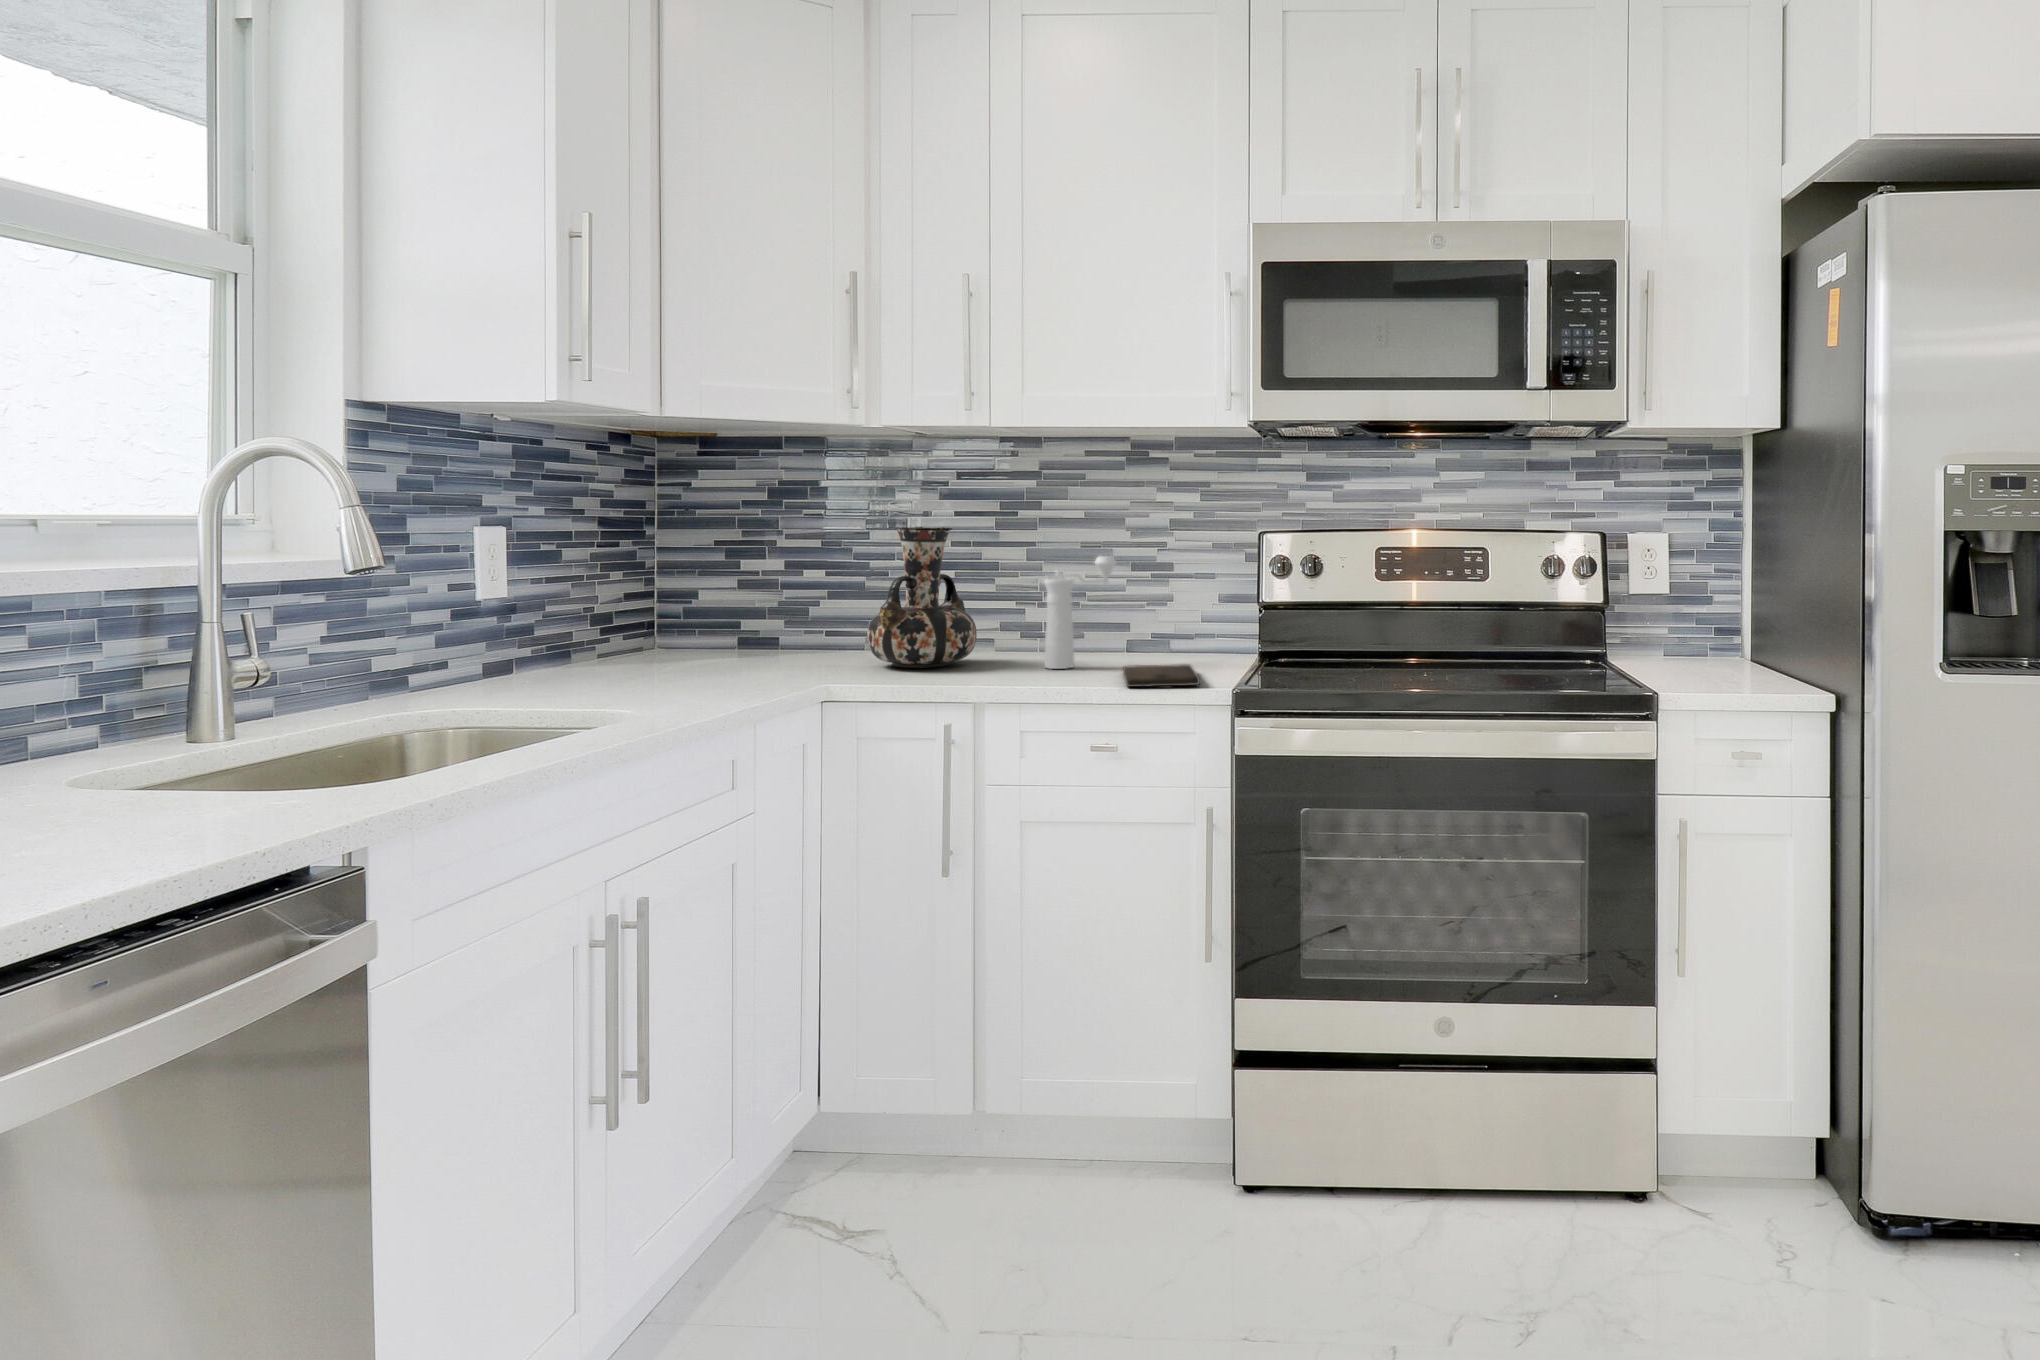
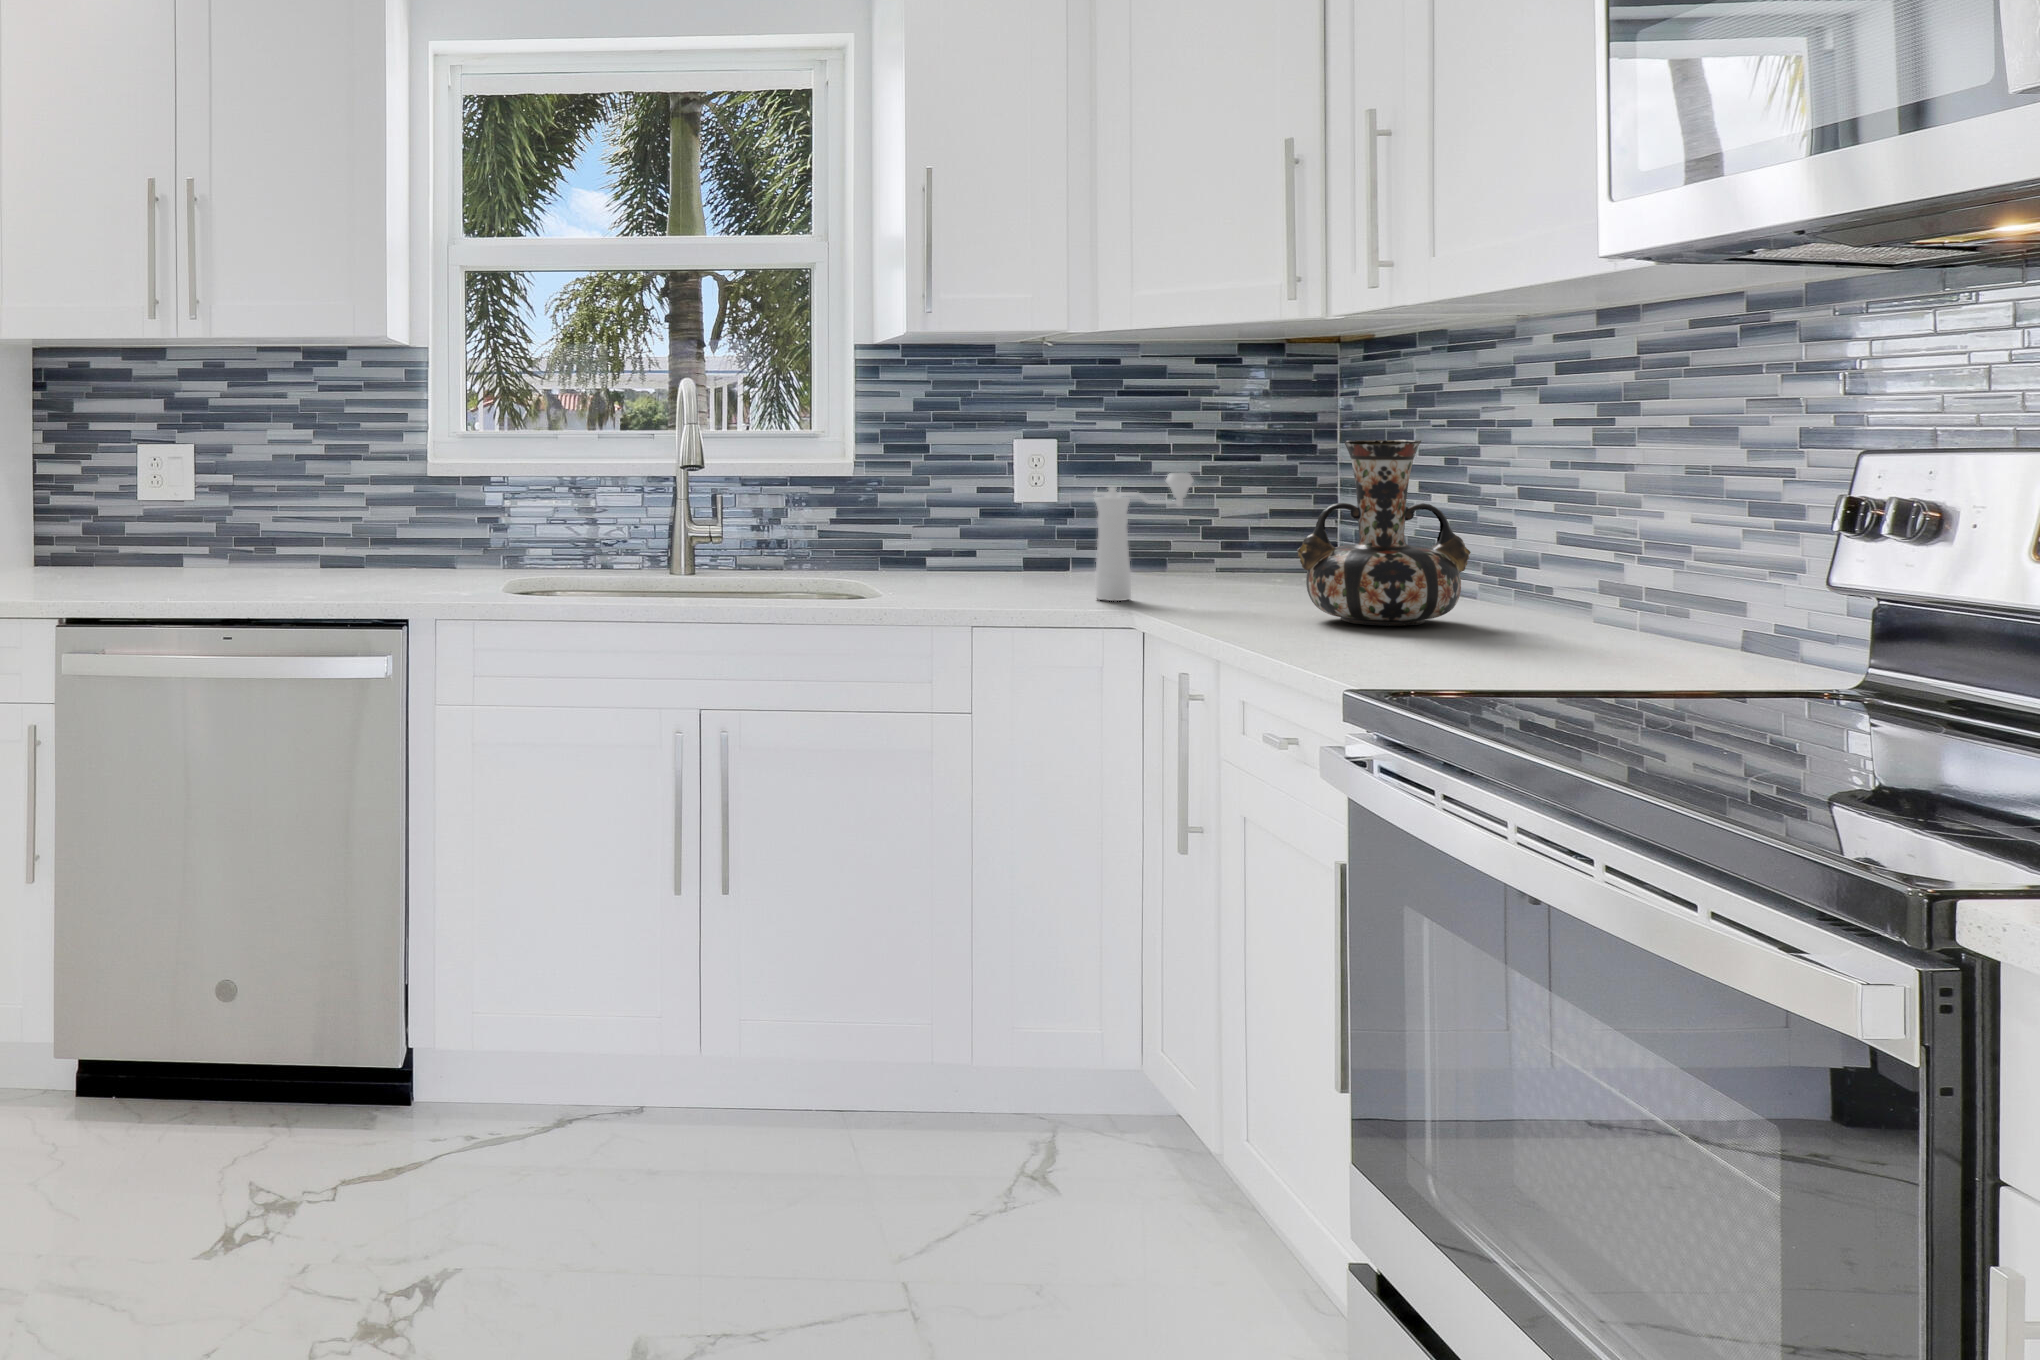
pepper mill: present [1045,556,1117,669] -> present [1095,473,1193,601]
cutting board: present [1123,664,1200,687] -> none [1383,653,1603,686]

